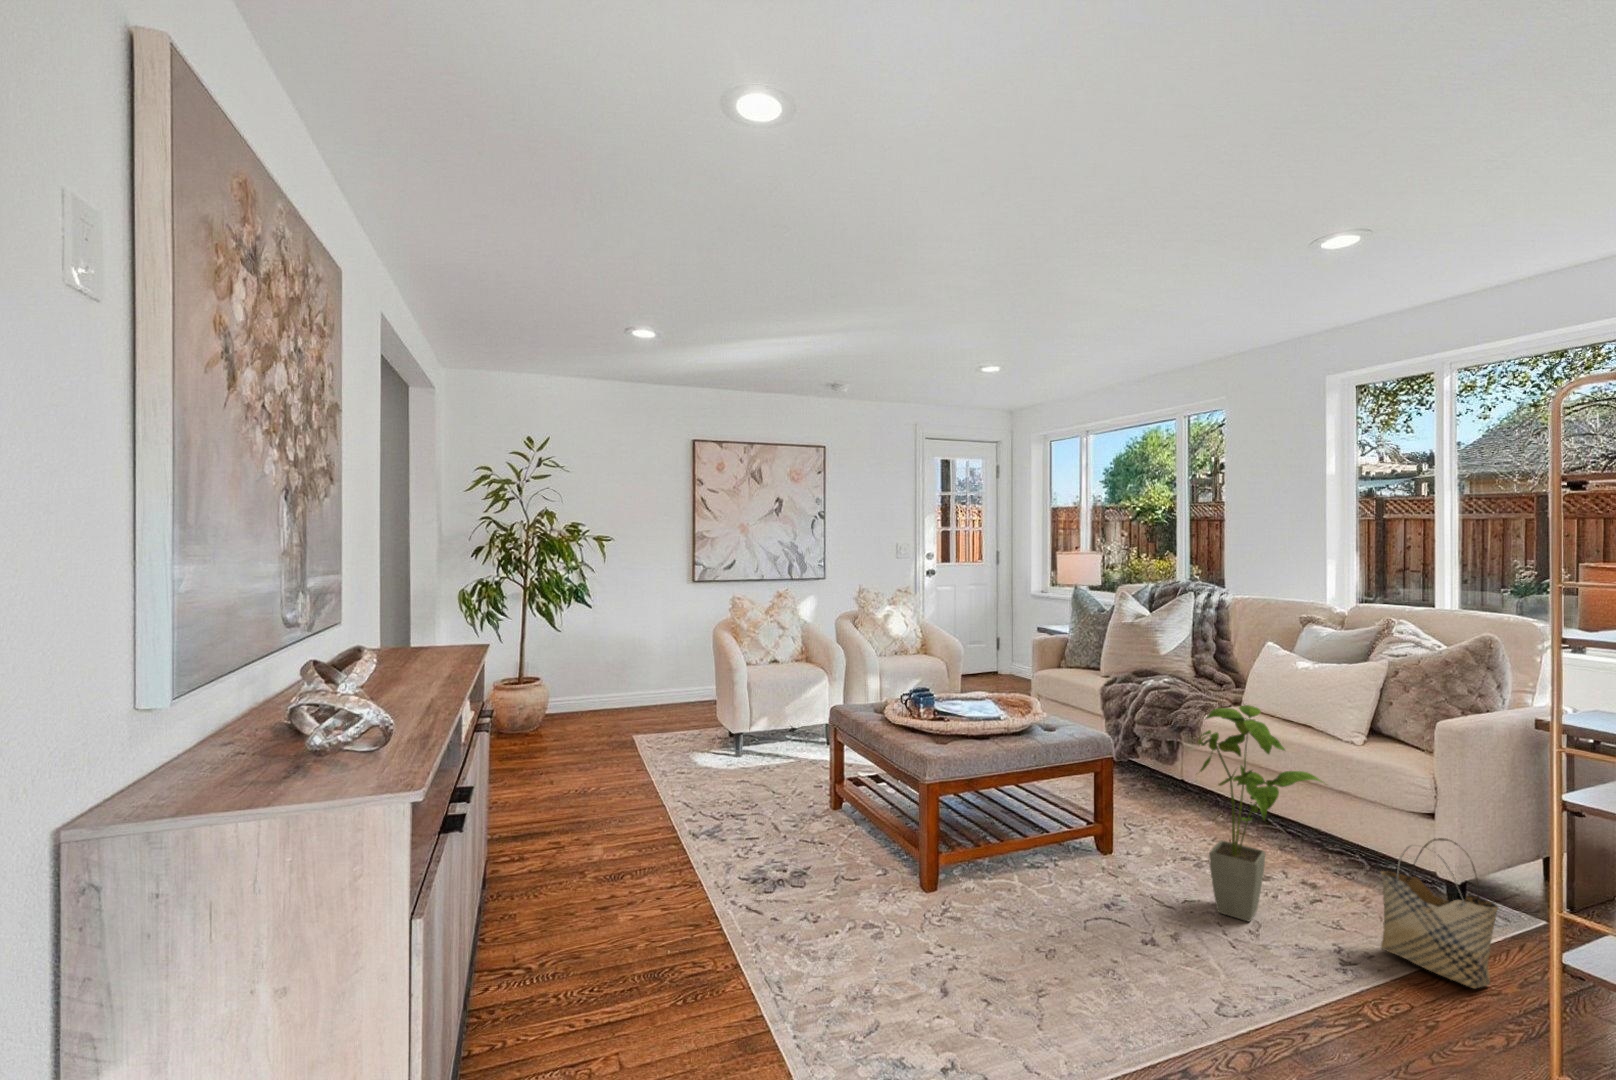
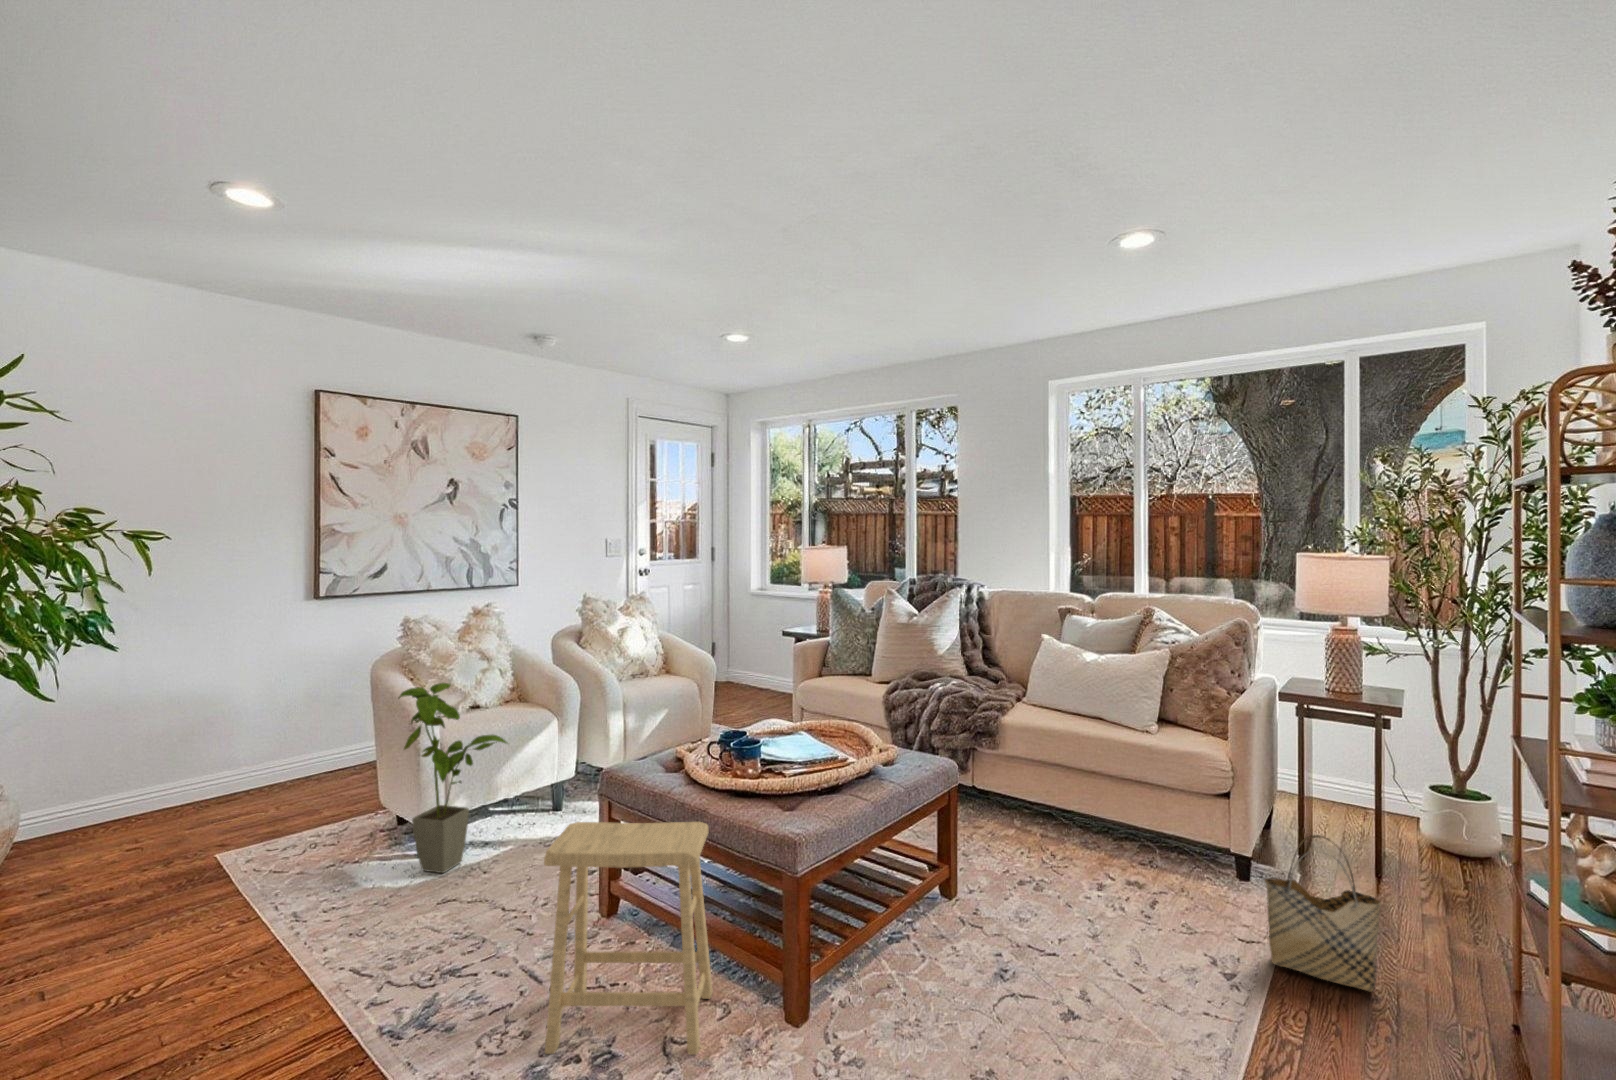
house plant: present [1198,705,1322,921] -> present [399,683,507,873]
footstool: none [769,727,883,885] -> present [544,822,713,1055]

